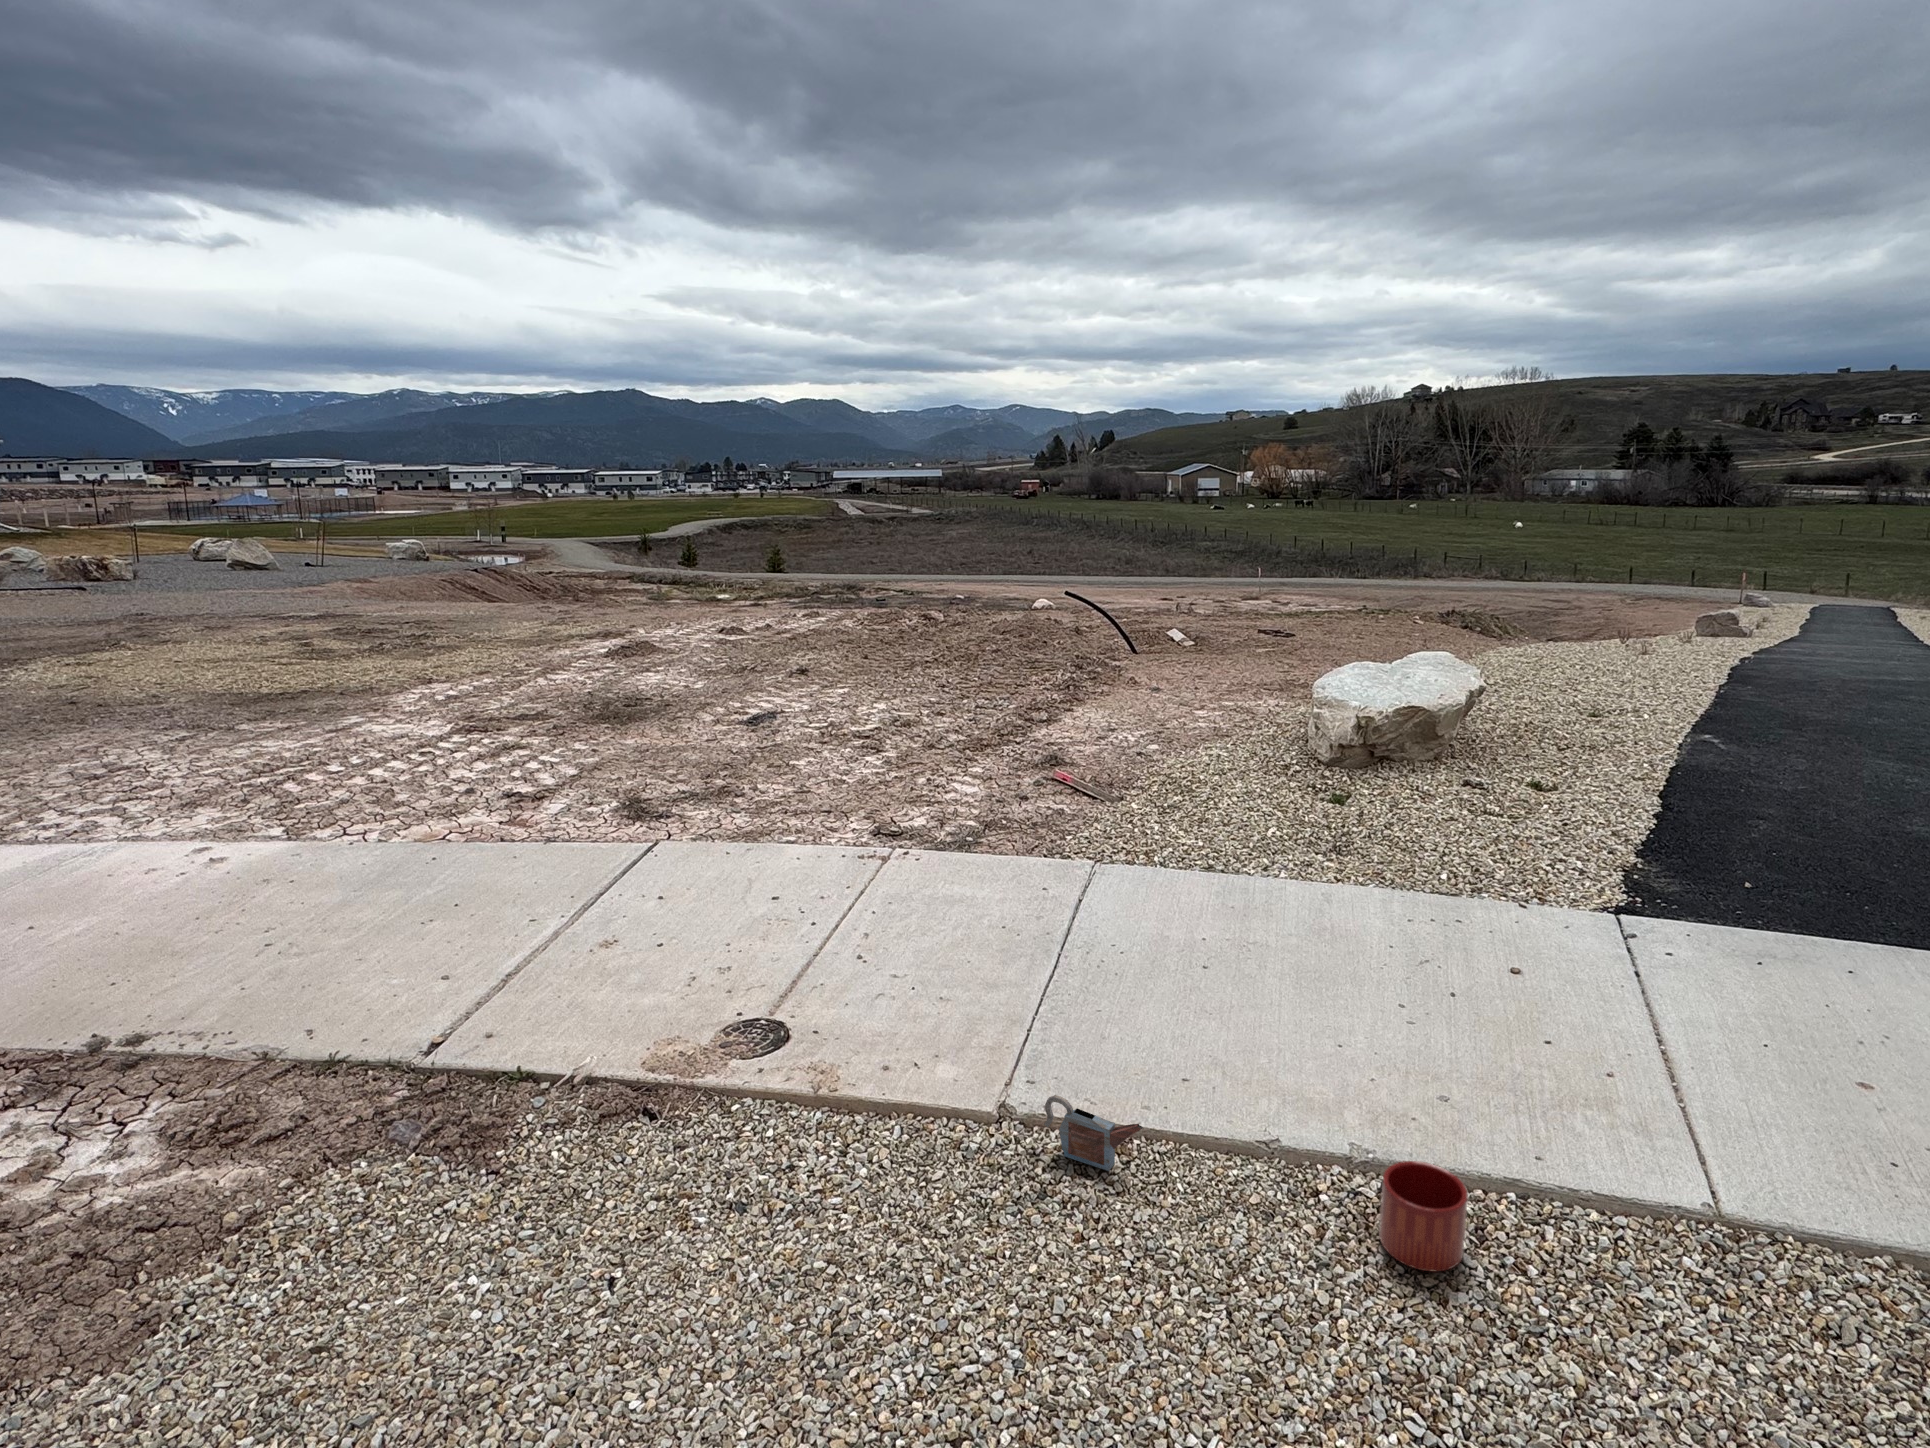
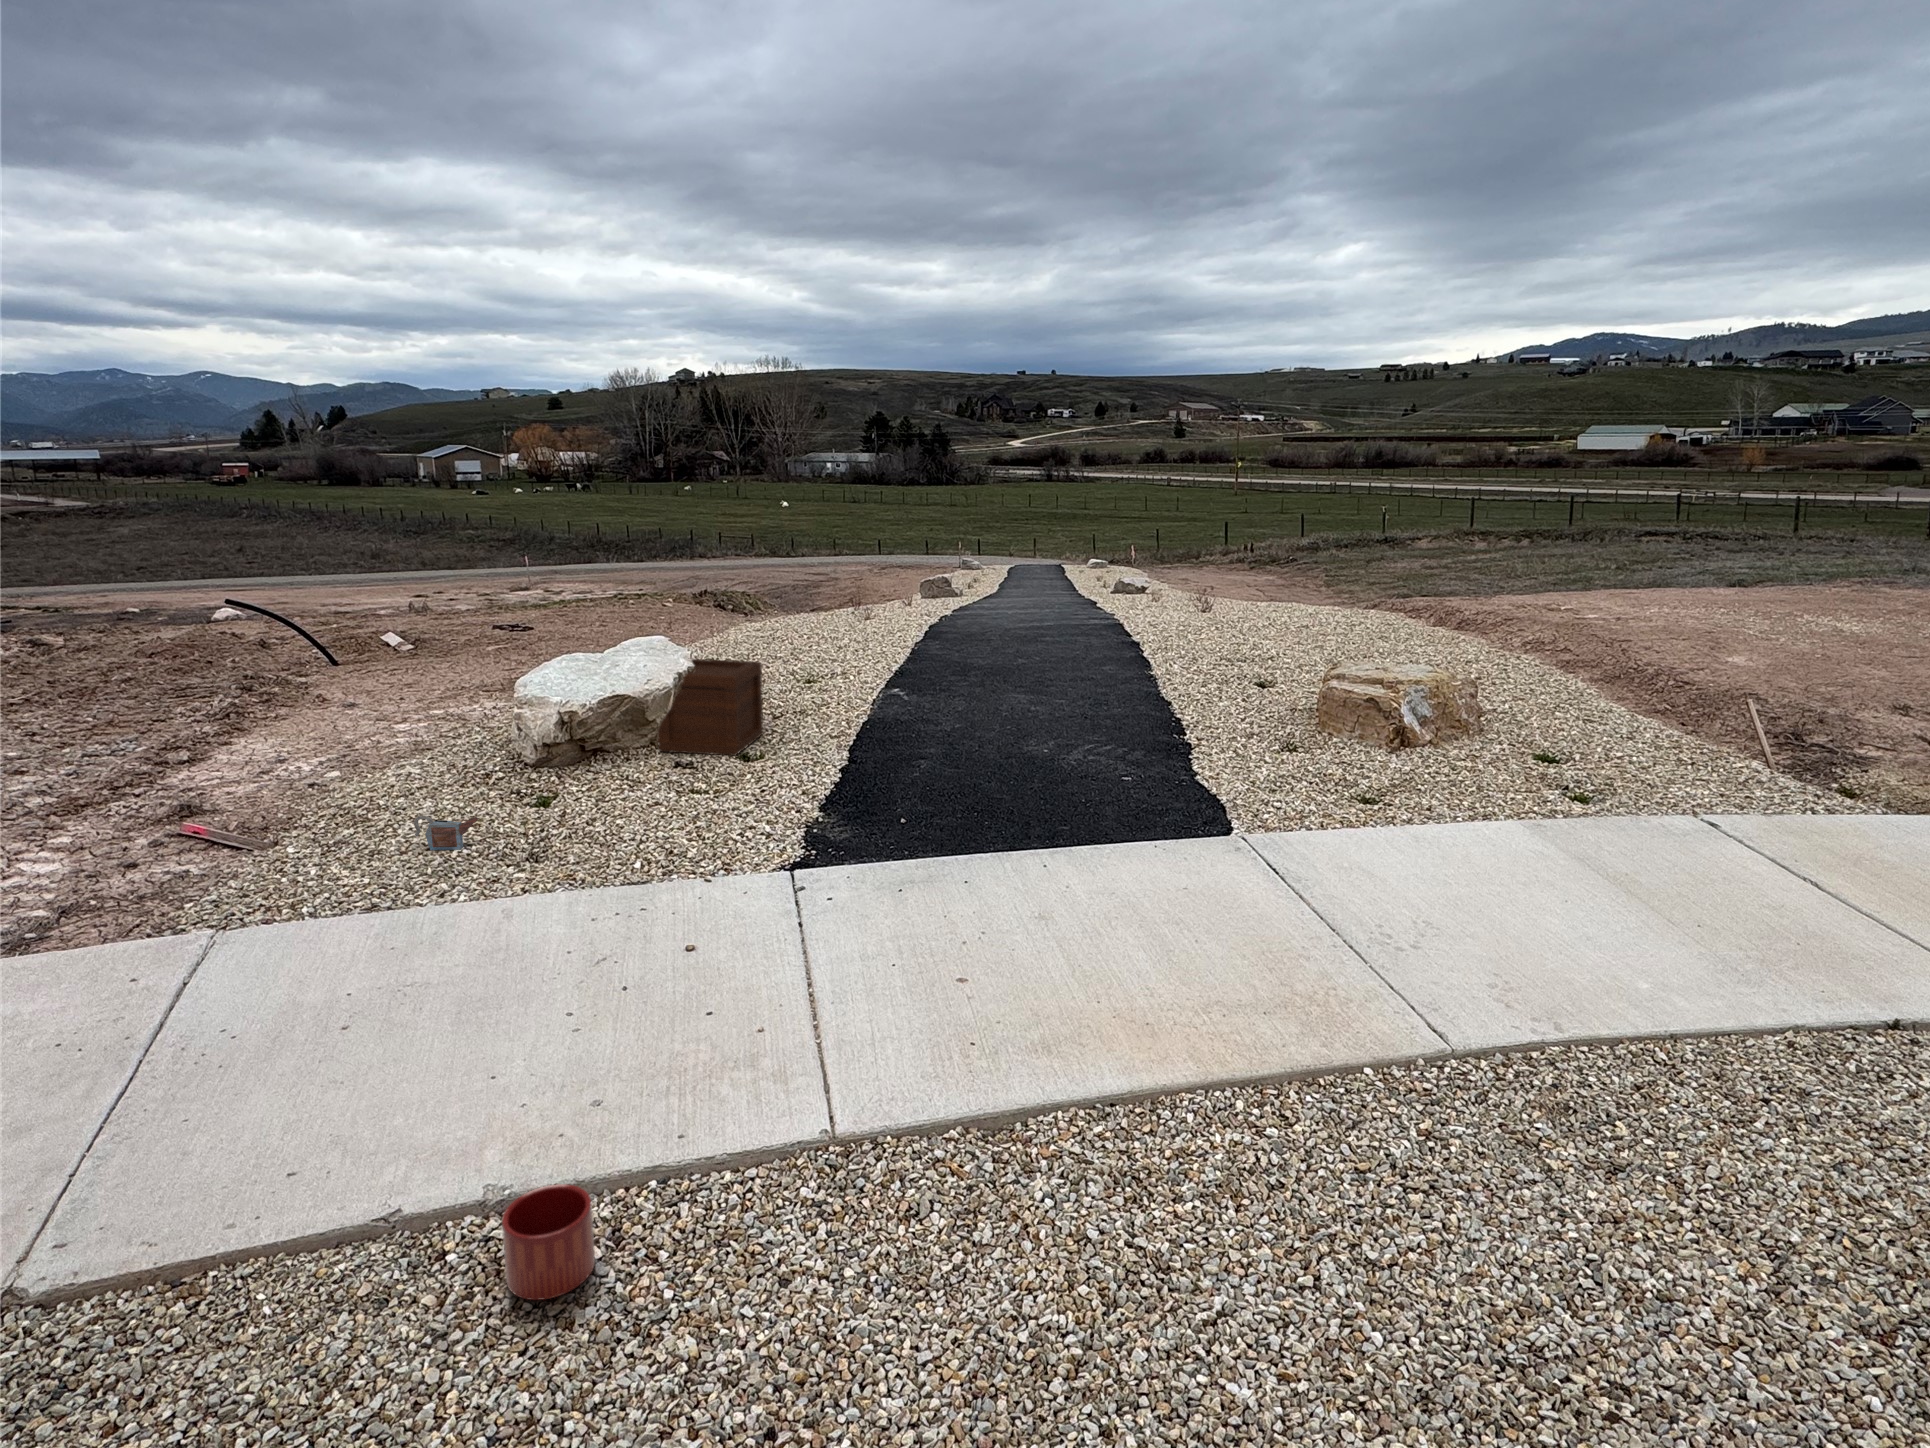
wooden crate: none [1441,679,1557,782] -> present [658,659,763,755]
watering can: present [1044,1095,1143,1171] -> present [414,816,479,850]

